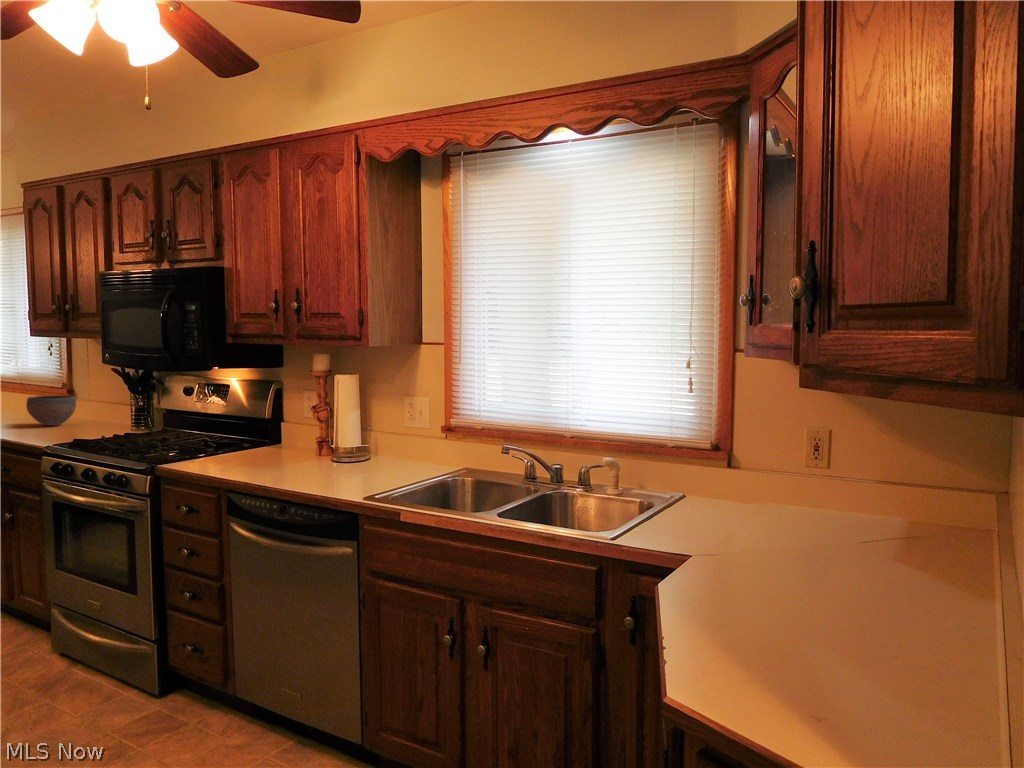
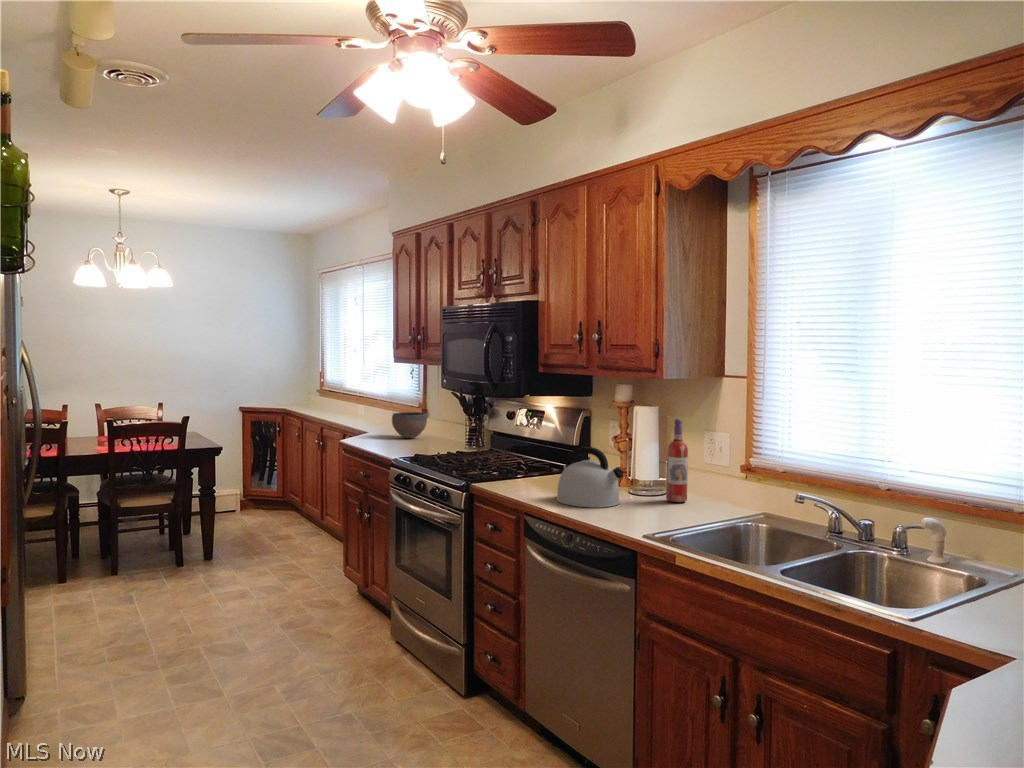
wine bottle: none [373,385,393,466] -> present [666,419,688,502]
kettle: none [259,417,332,479] -> present [556,447,623,508]

